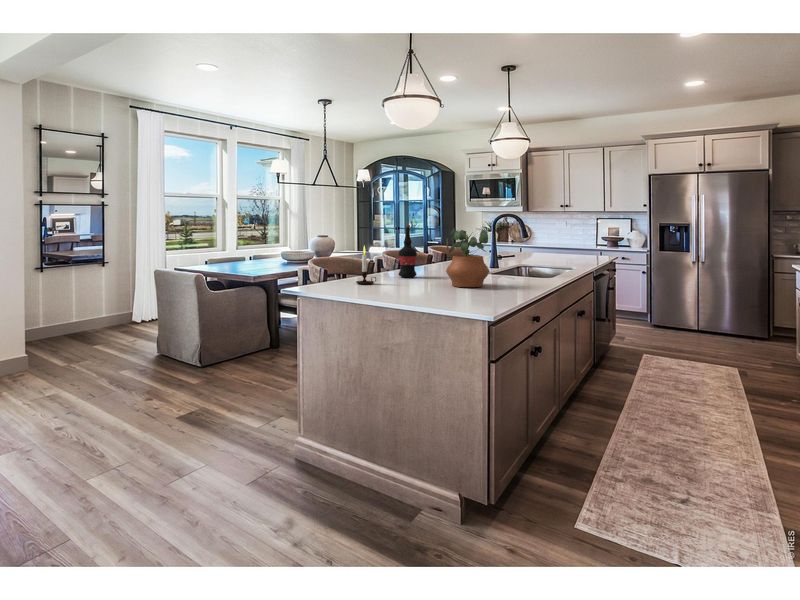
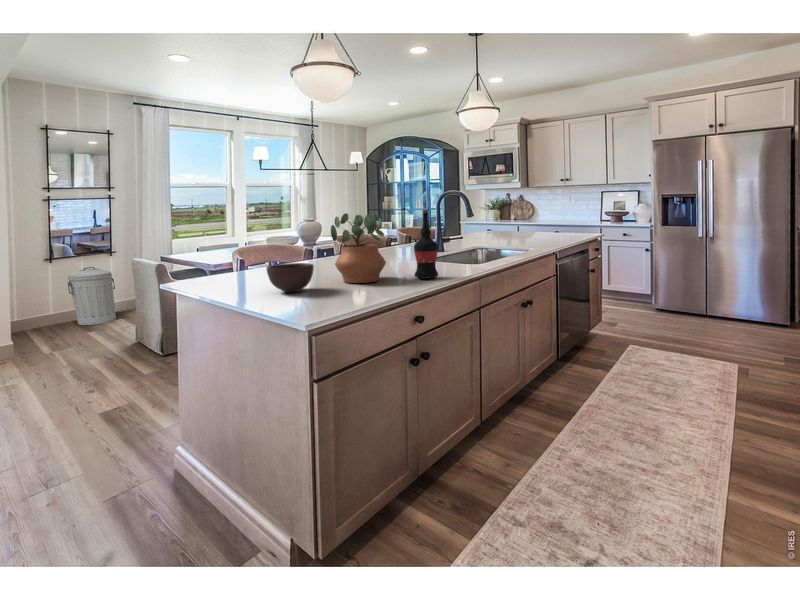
wine bottle: present [398,225,417,277] -> present [414,209,438,279]
candle: present [356,246,376,284] -> none [239,236,260,280]
bowl: none [405,269,444,292] -> present [266,263,314,292]
trash can: none [65,277,113,339] -> present [68,267,116,325]

